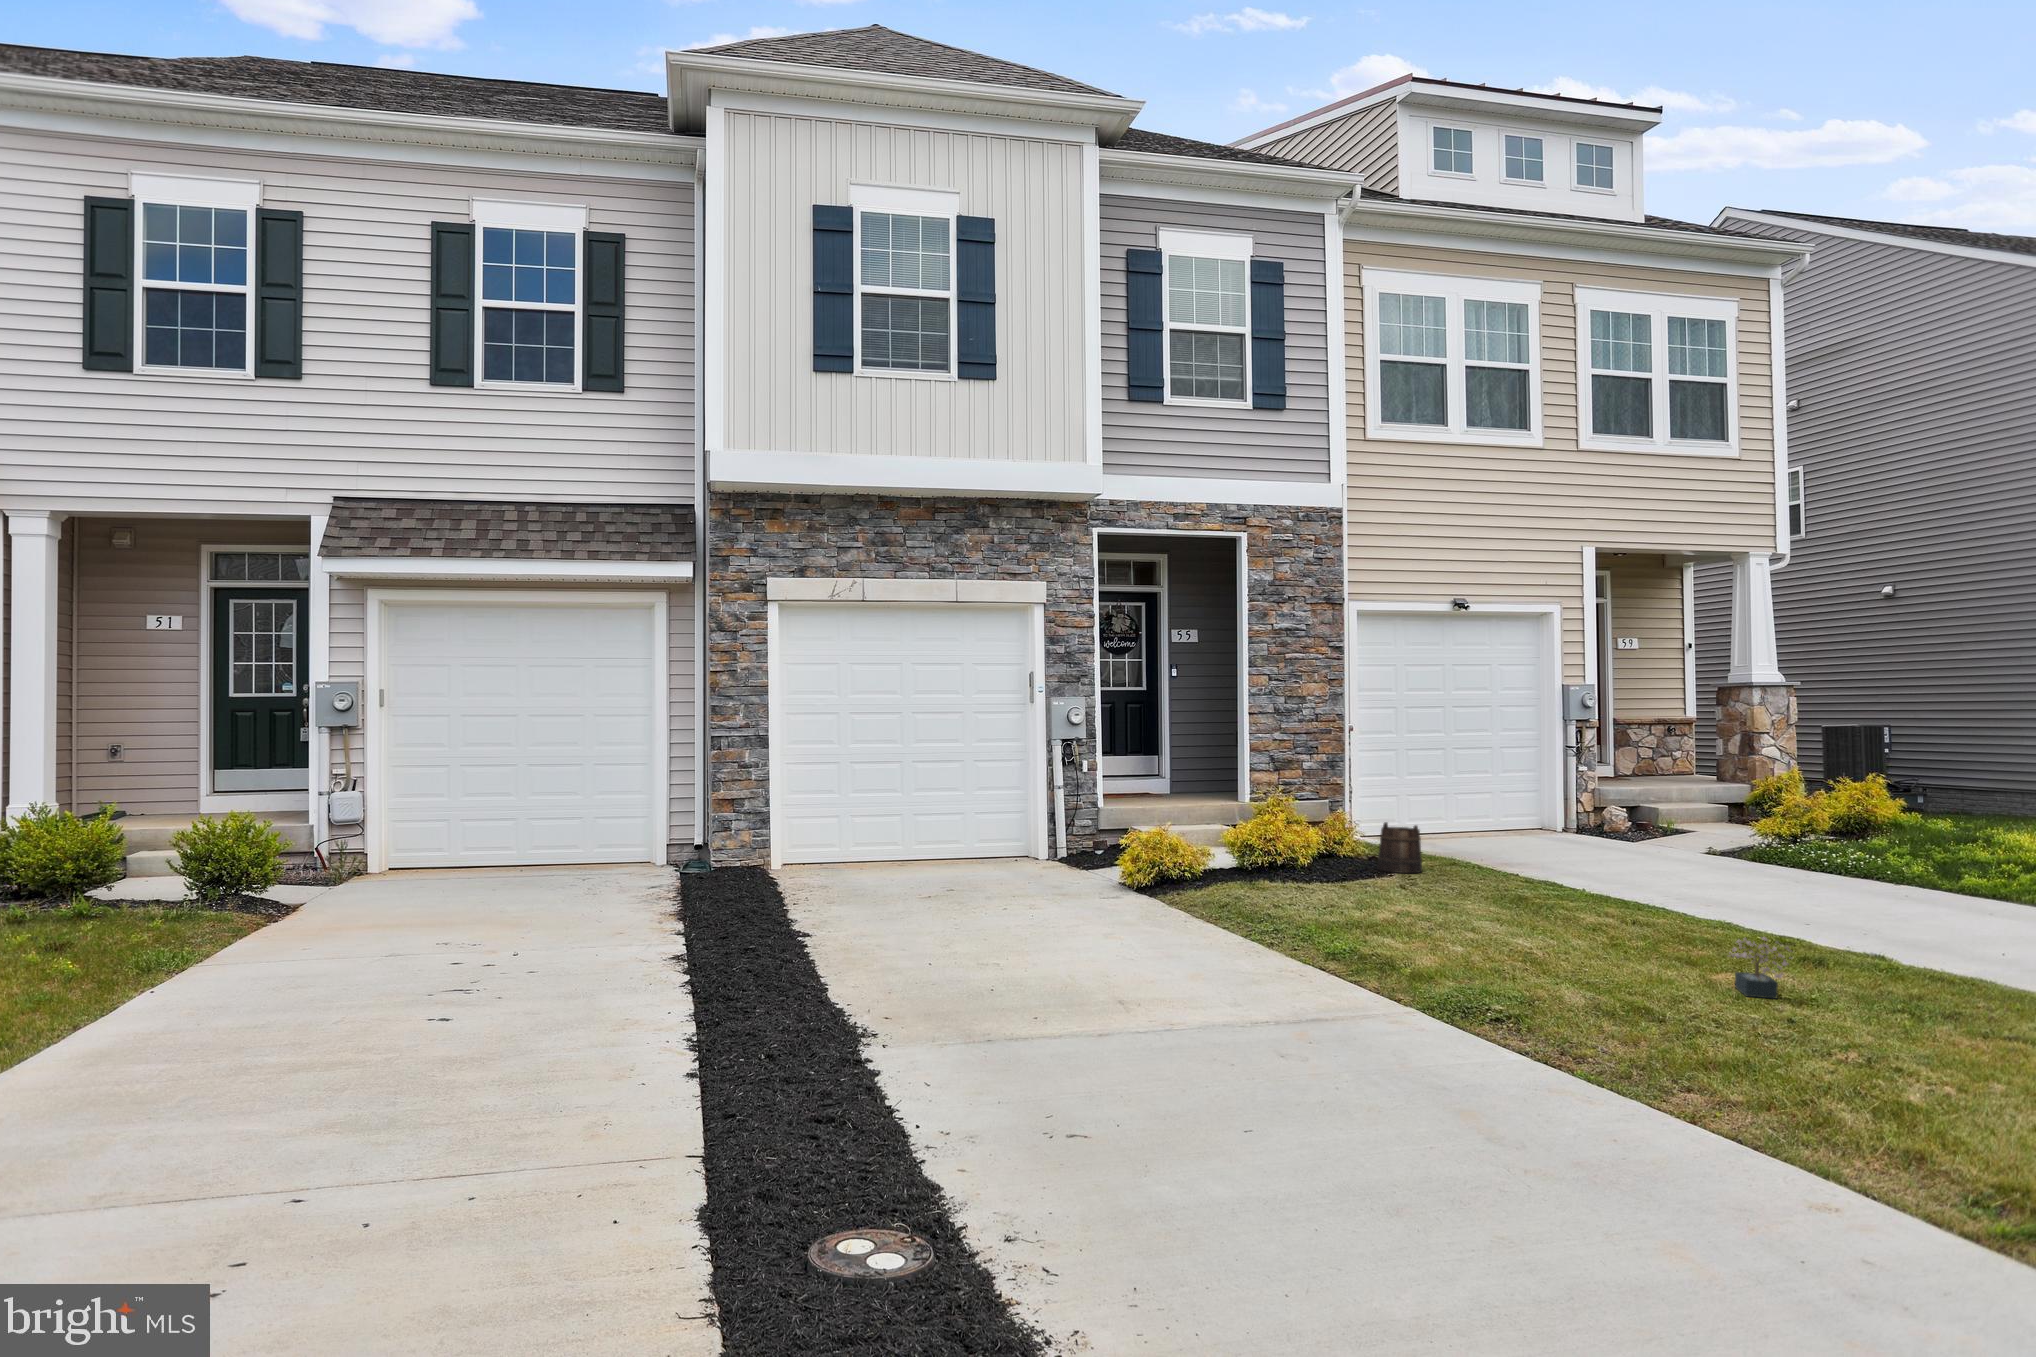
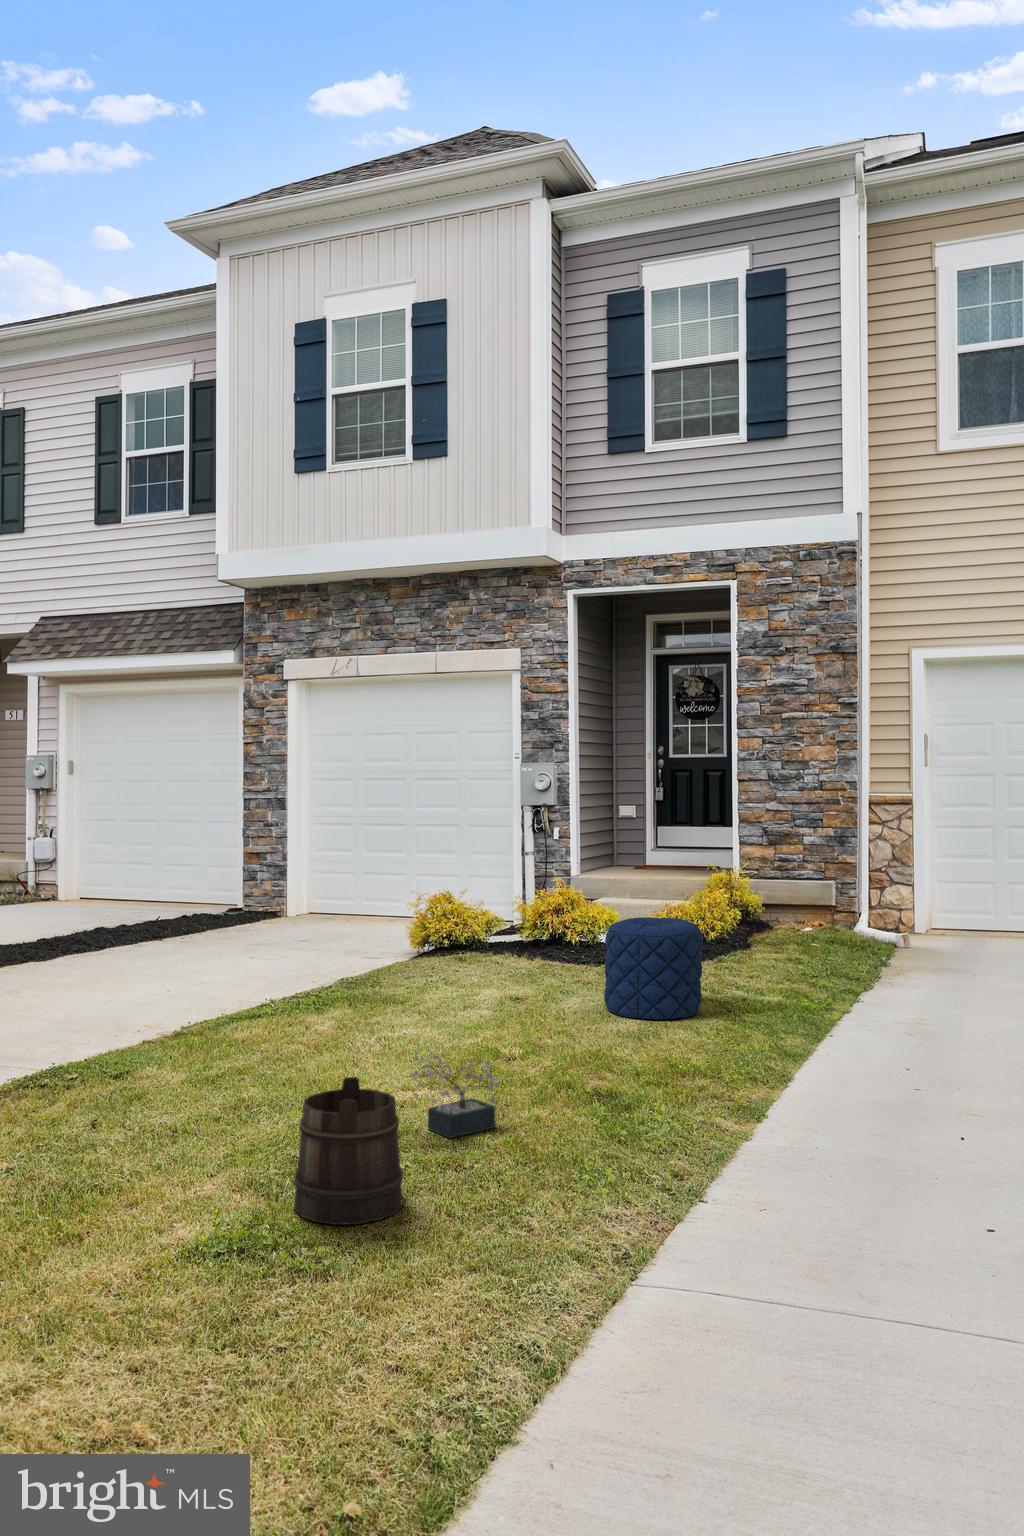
bucket: present [1377,822,1422,873] -> present [294,1077,403,1225]
pouf: none [1472,835,1557,917] -> present [604,917,703,1020]

